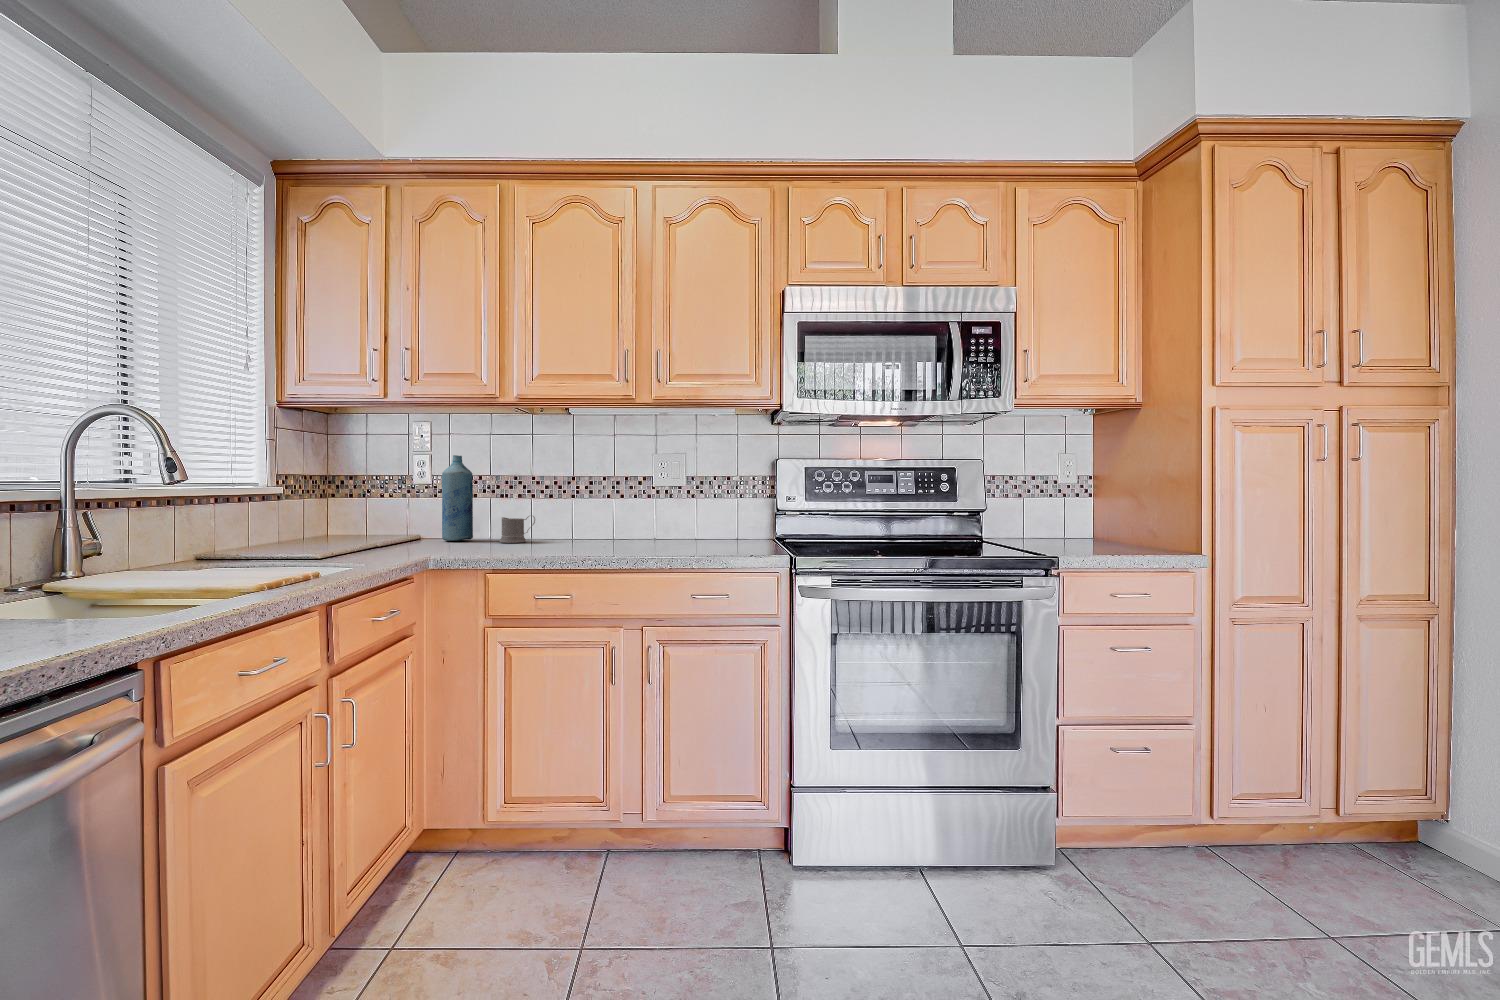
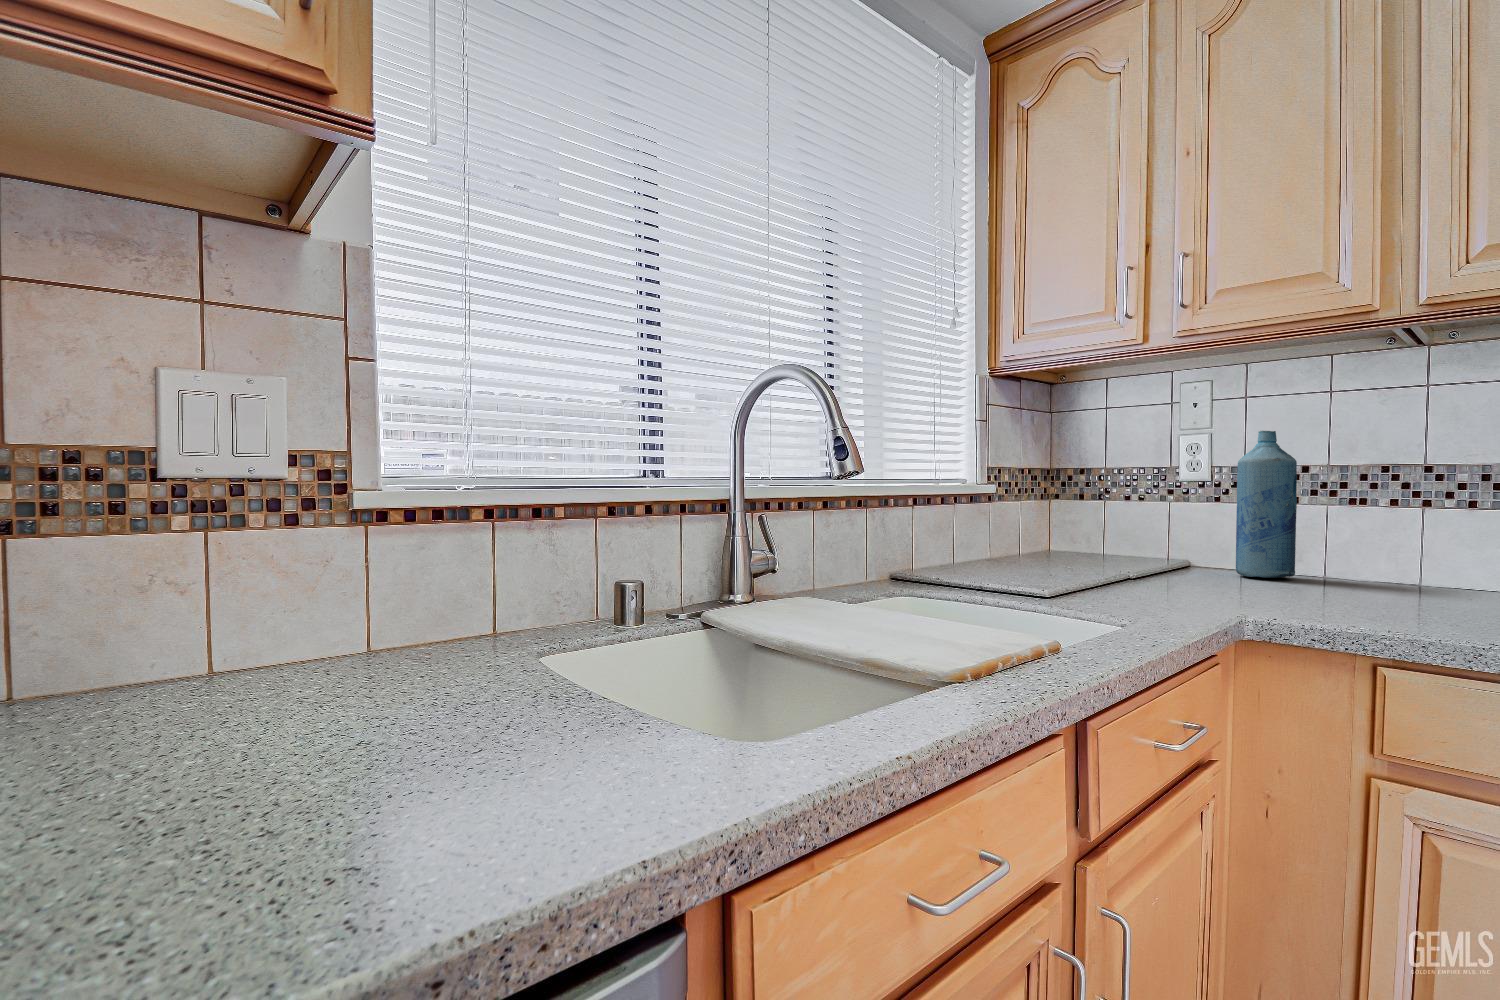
mug: present [500,515,535,543] -> none [1361,541,1451,594]

